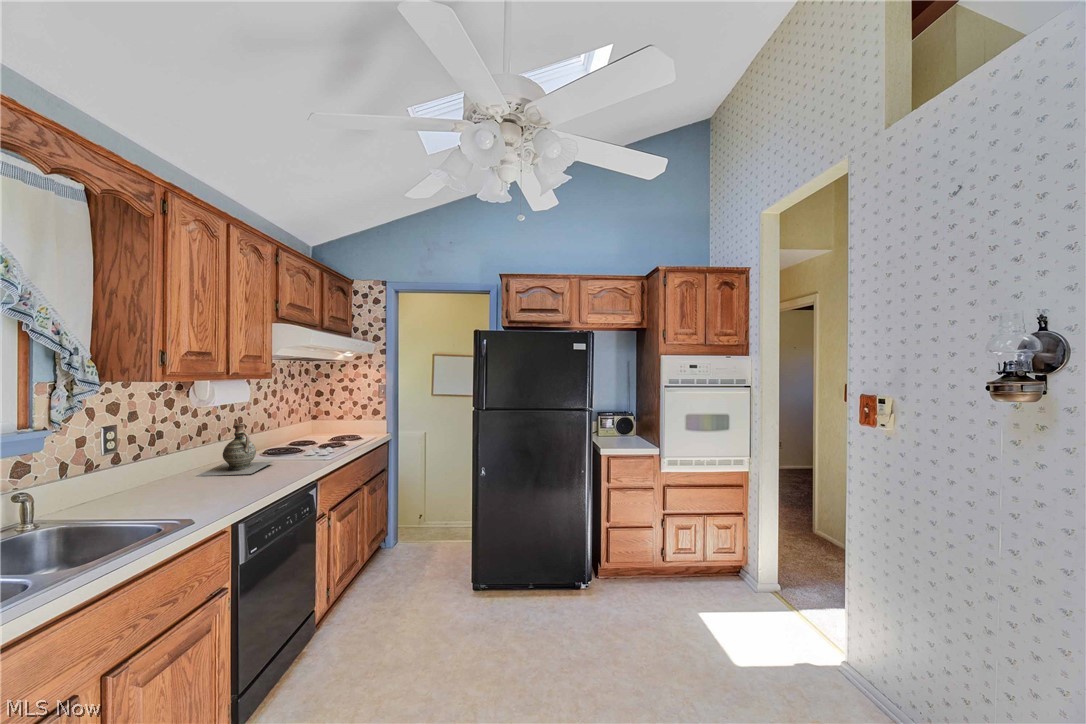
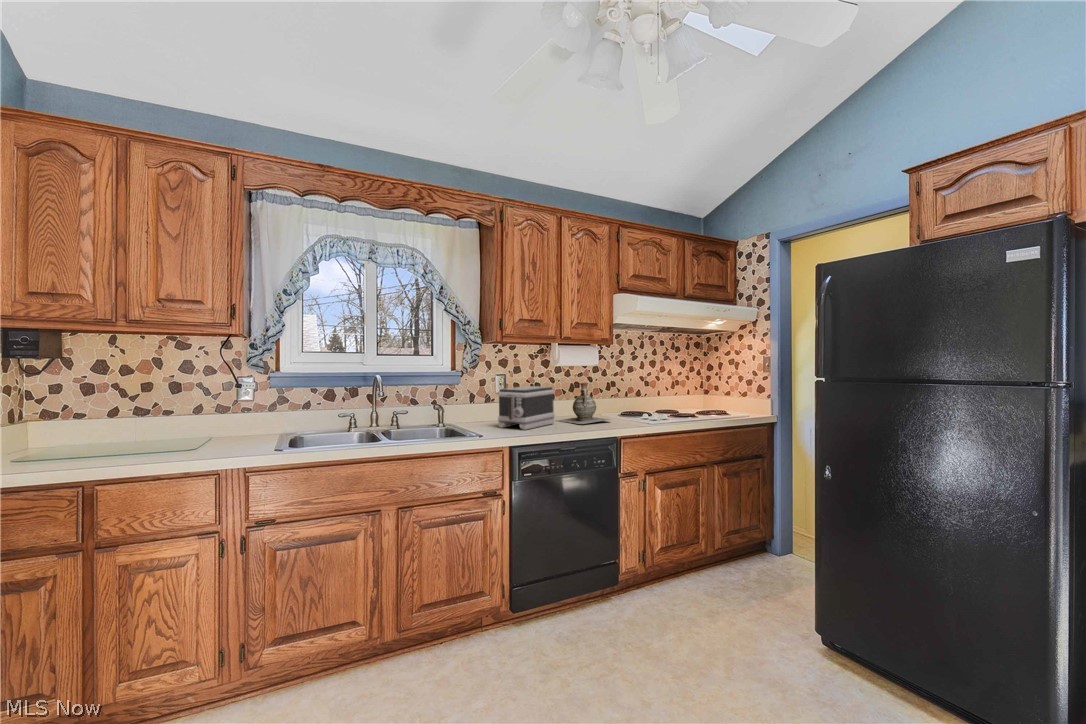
toaster: none [140,435,211,503] -> present [498,386,555,430]

